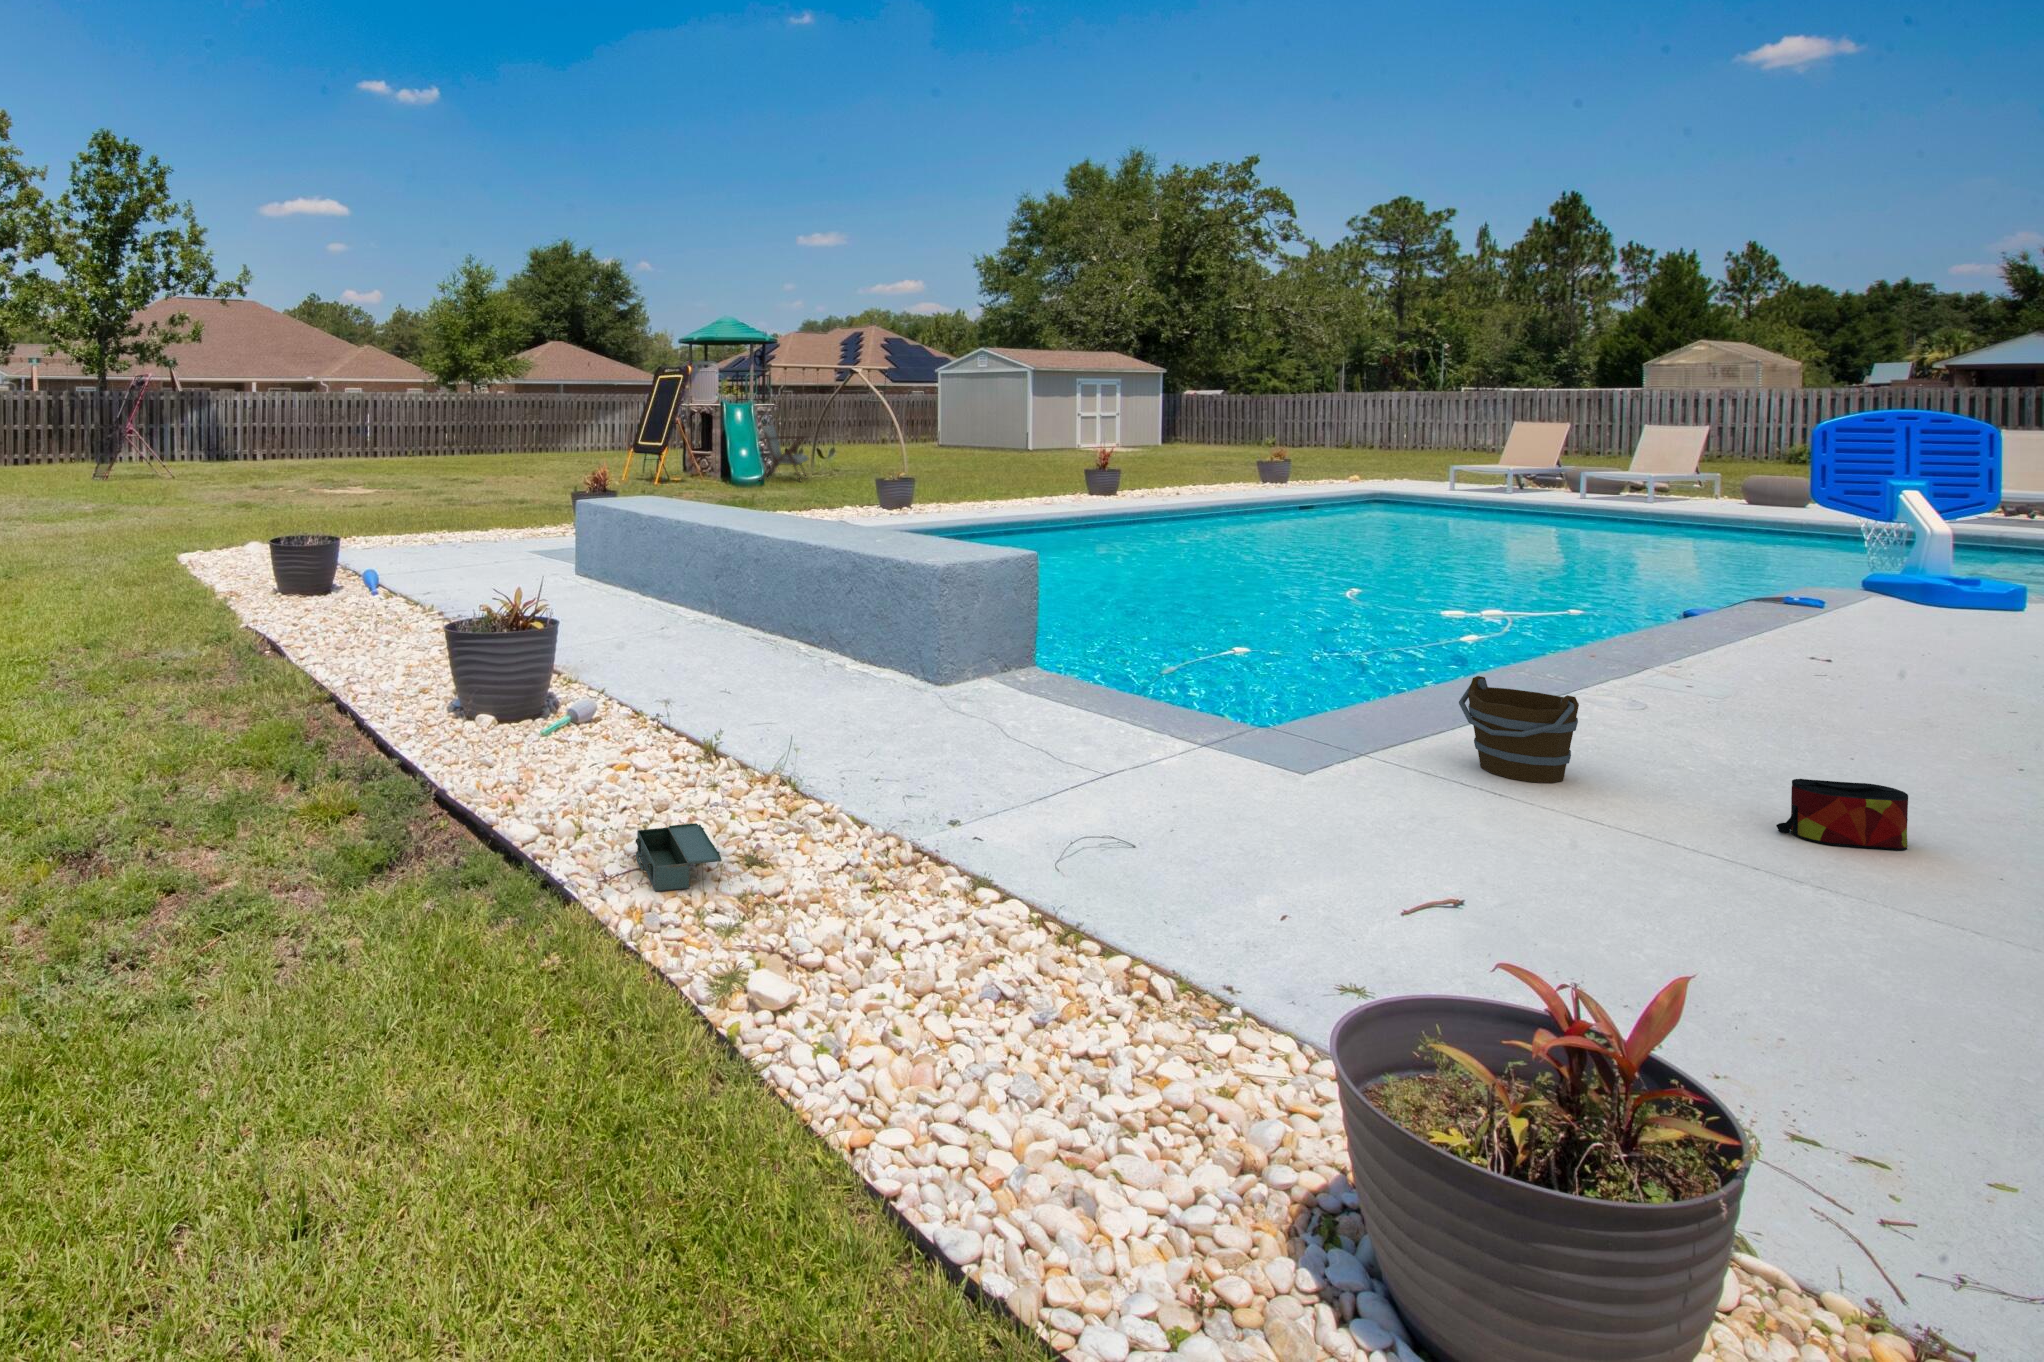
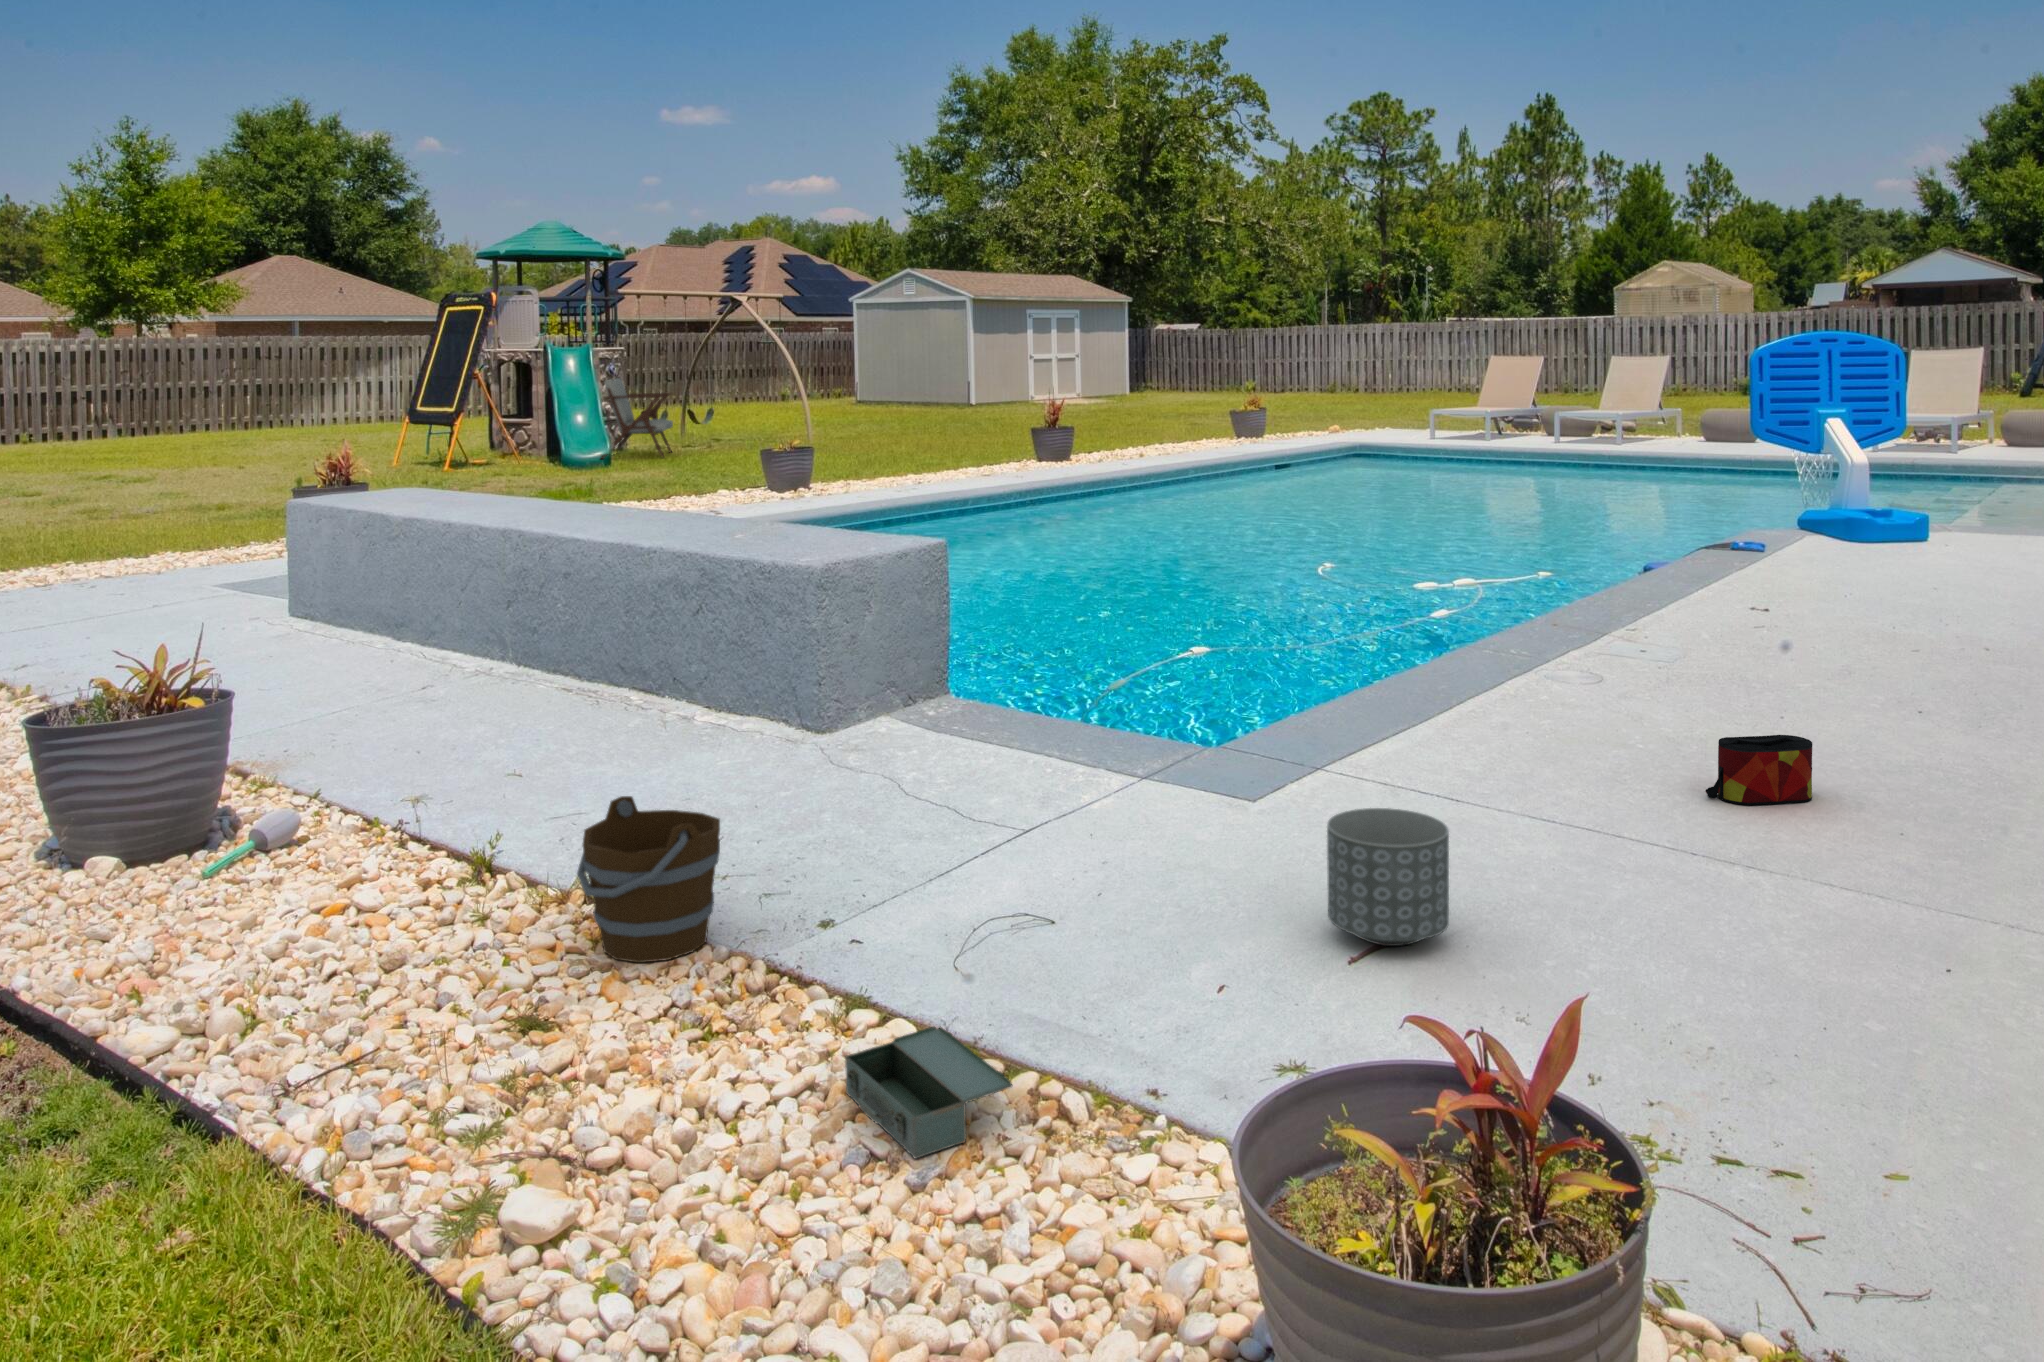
bucket: present [1459,676,1579,783] -> present [577,796,720,963]
planter: none [1380,796,1502,915] -> present [1327,808,1449,946]
toolbox: present [636,823,722,891] -> present [845,1027,1013,1158]

